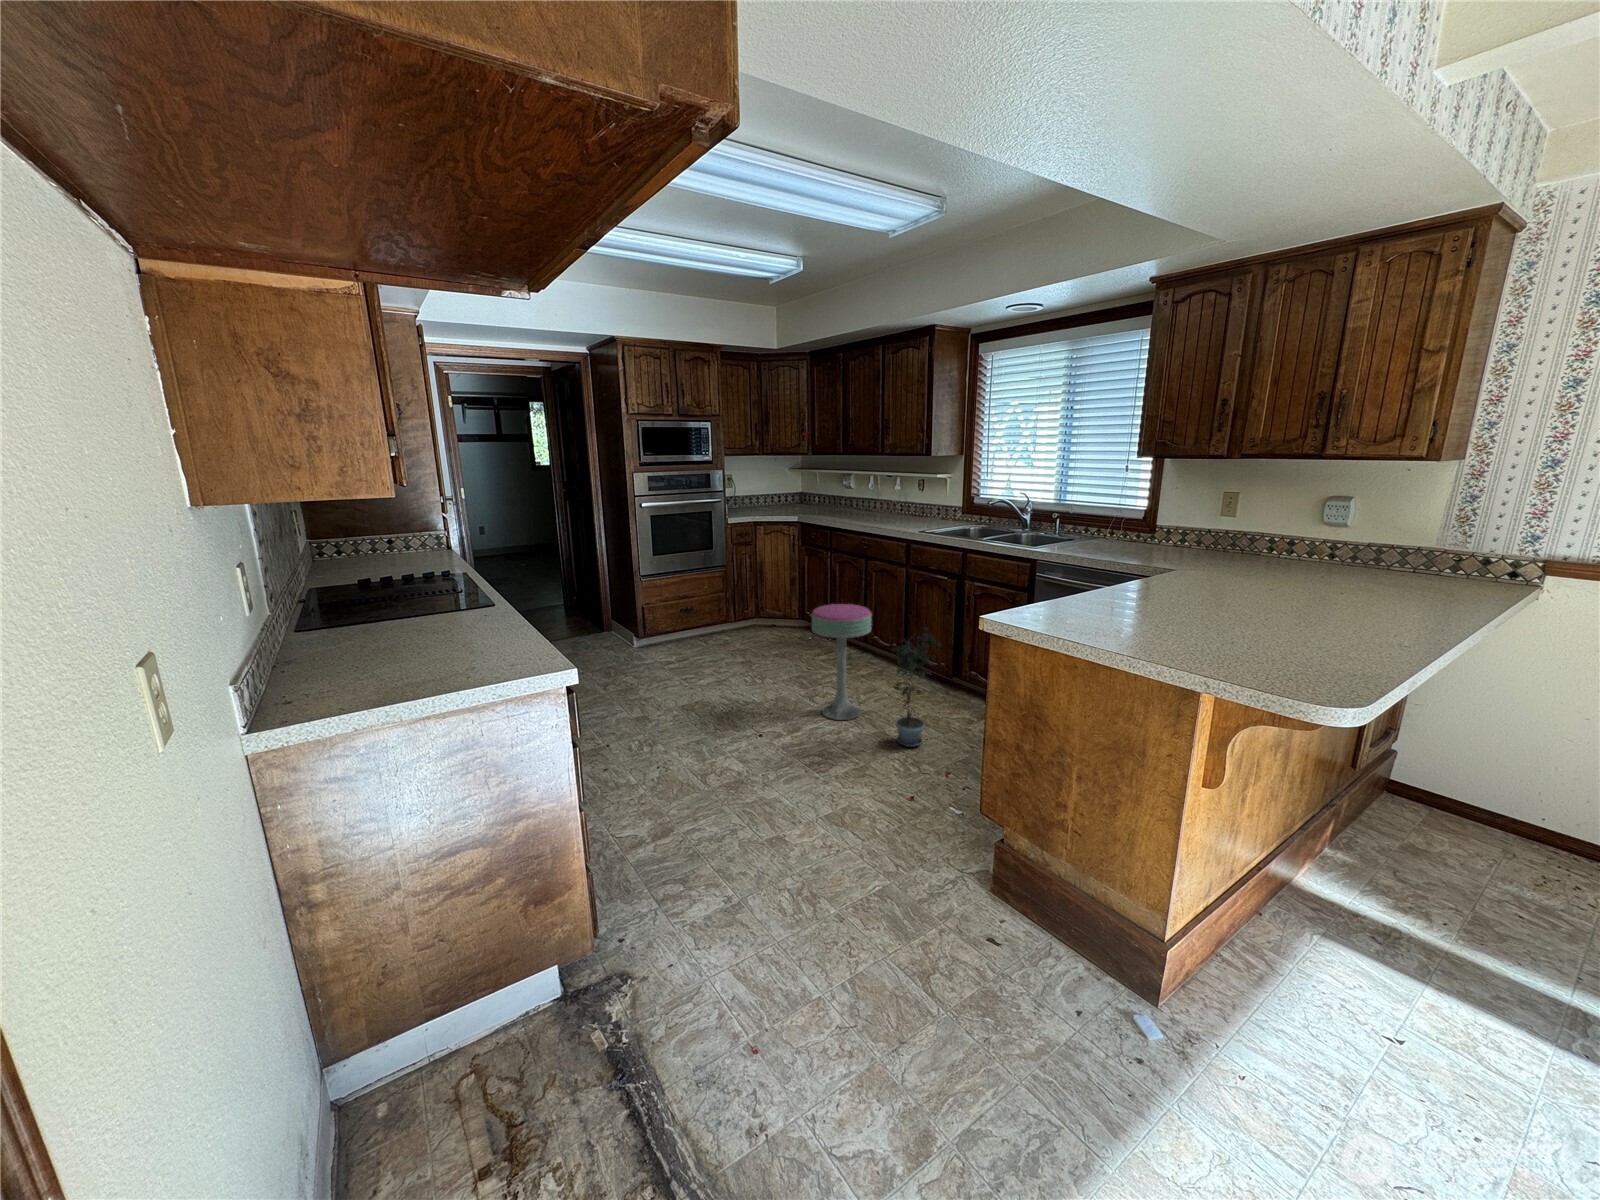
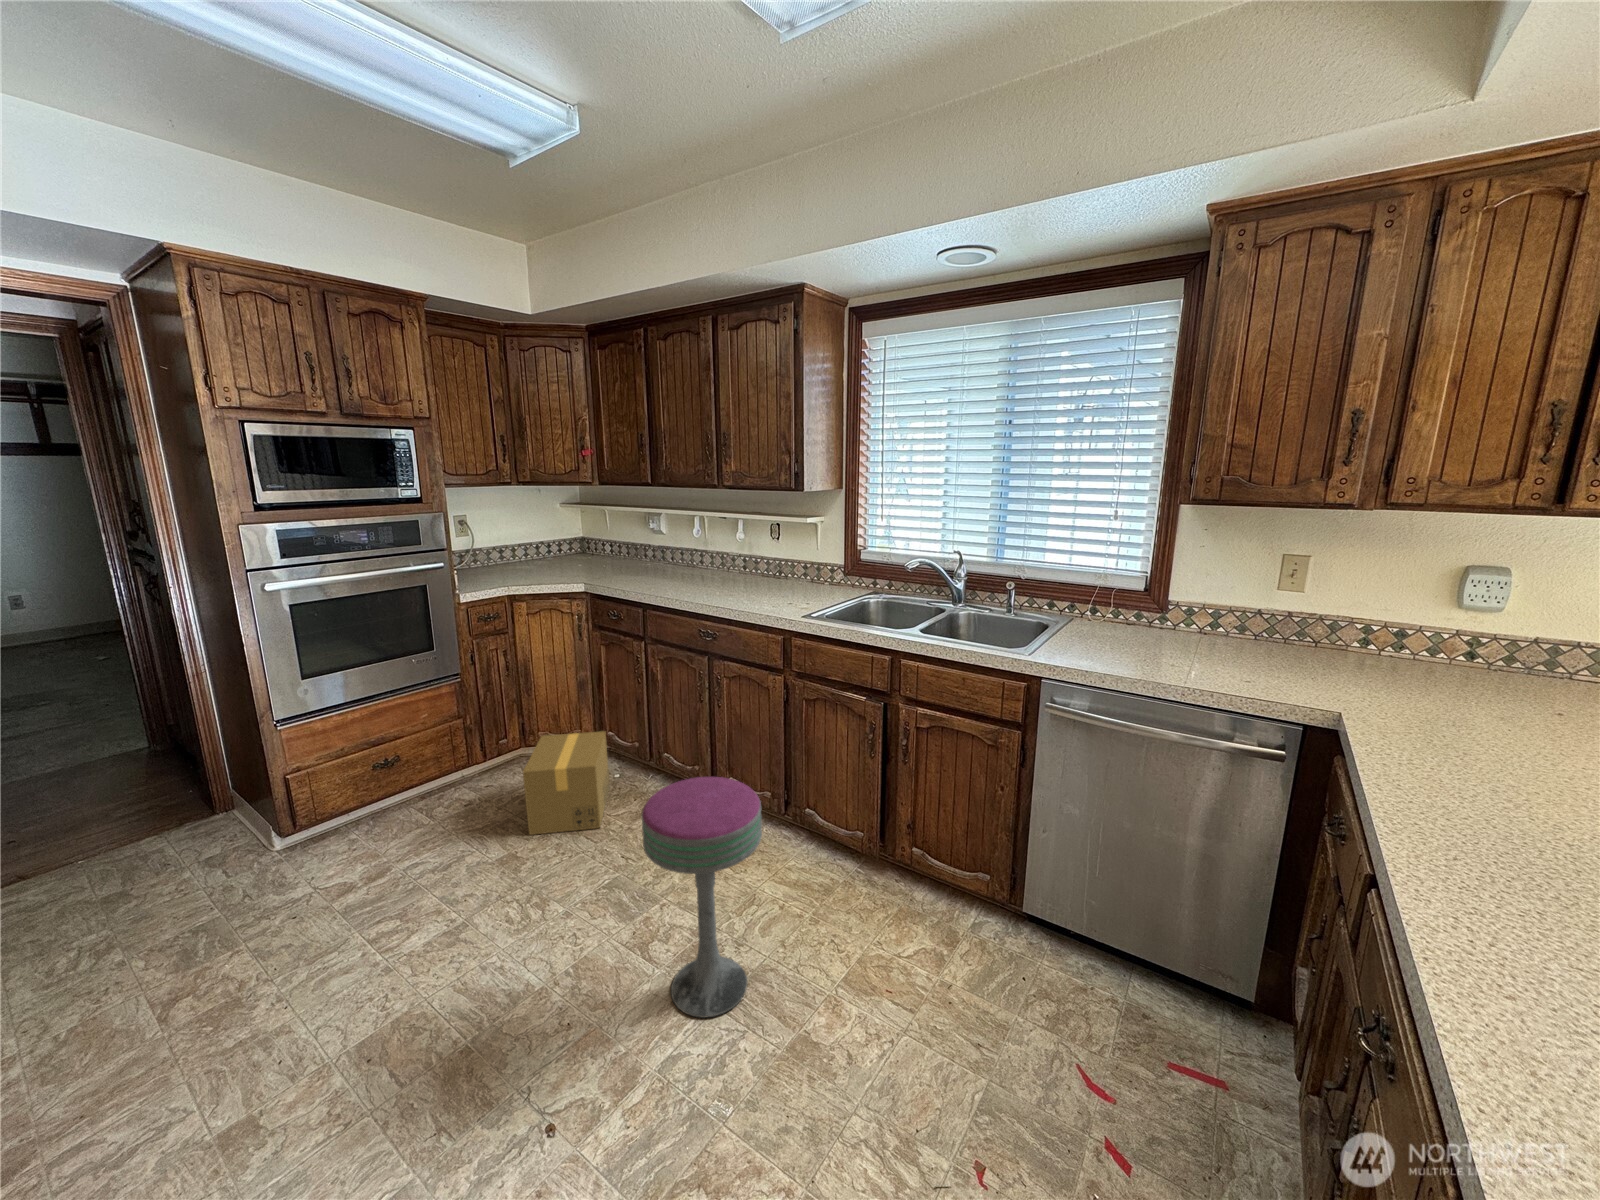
cardboard box: none [757,605,805,657] -> present [523,731,609,835]
potted plant: present [892,628,941,747] -> none [814,843,928,1085]

